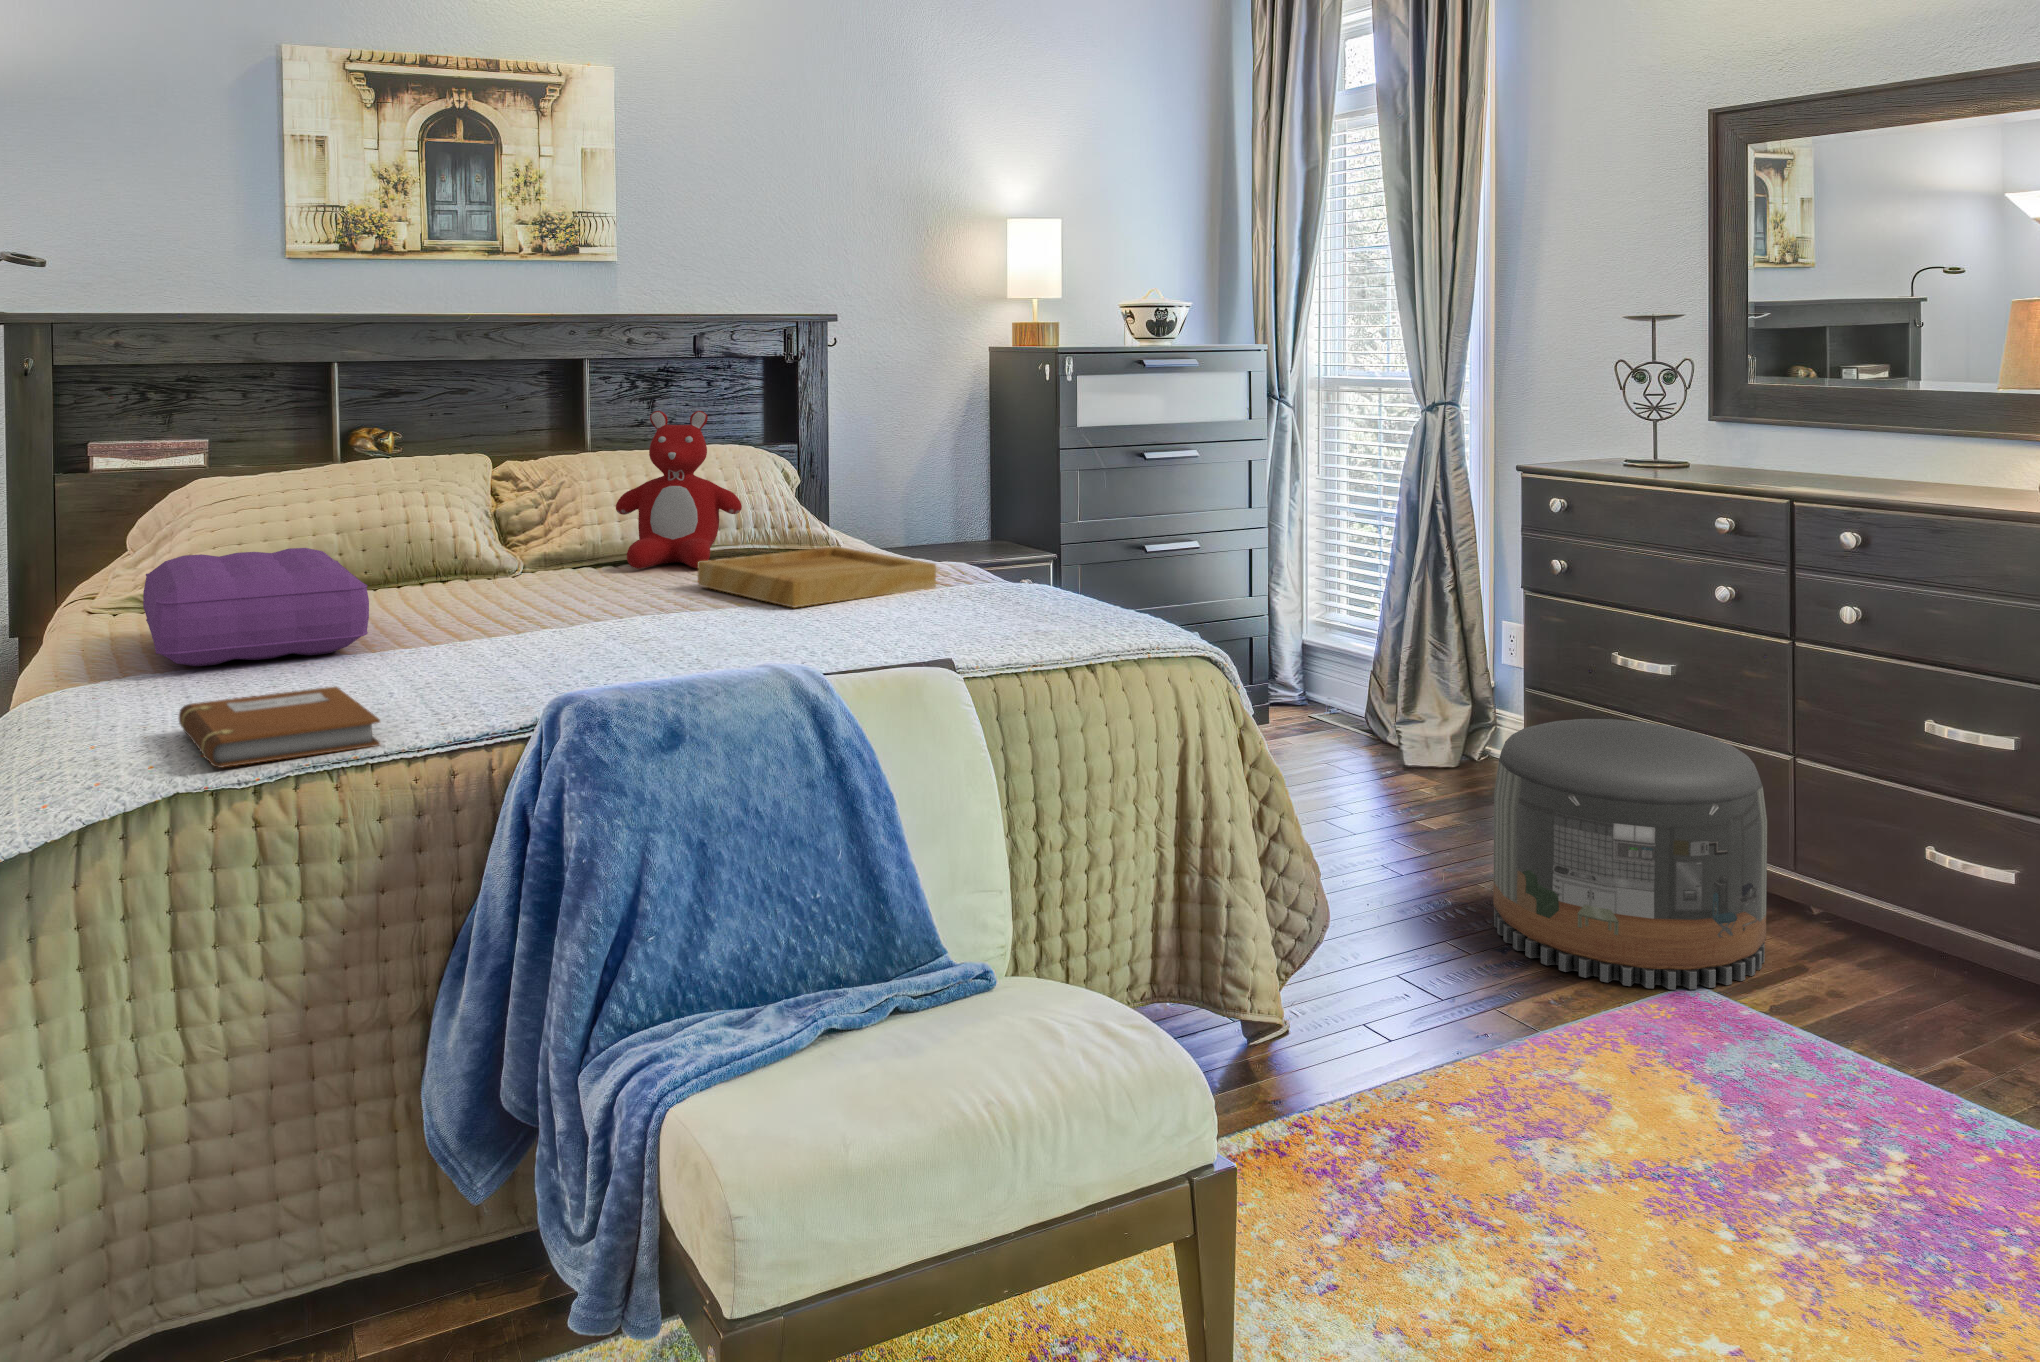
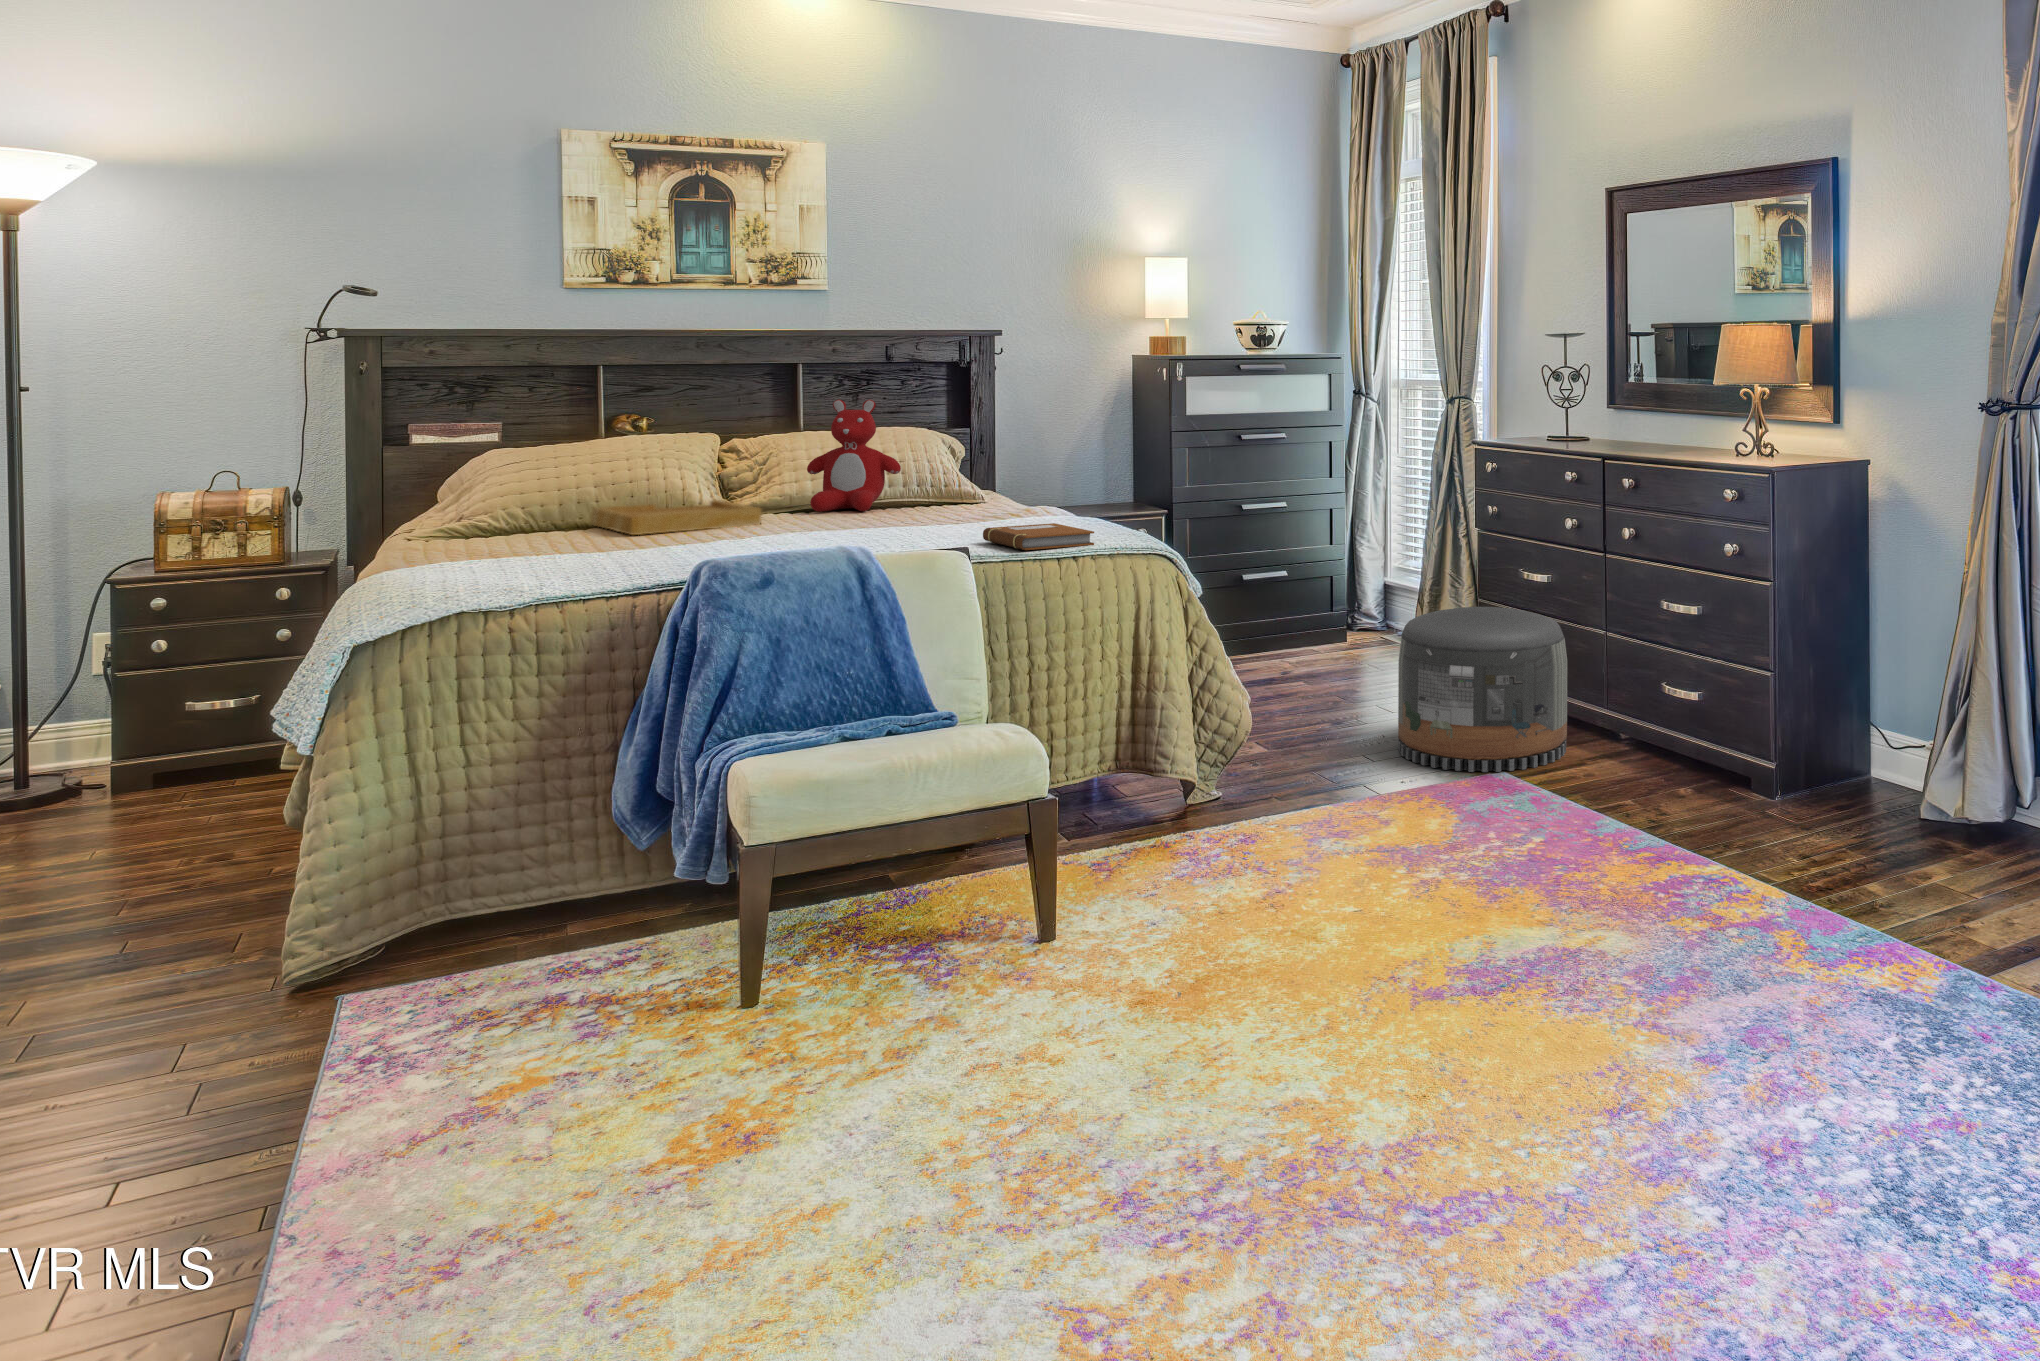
tray: present [698,546,936,608] -> present [591,500,761,535]
pillow: present [143,548,369,666] -> none [447,489,602,560]
notebook: present [179,687,380,768] -> present [983,523,1094,550]

